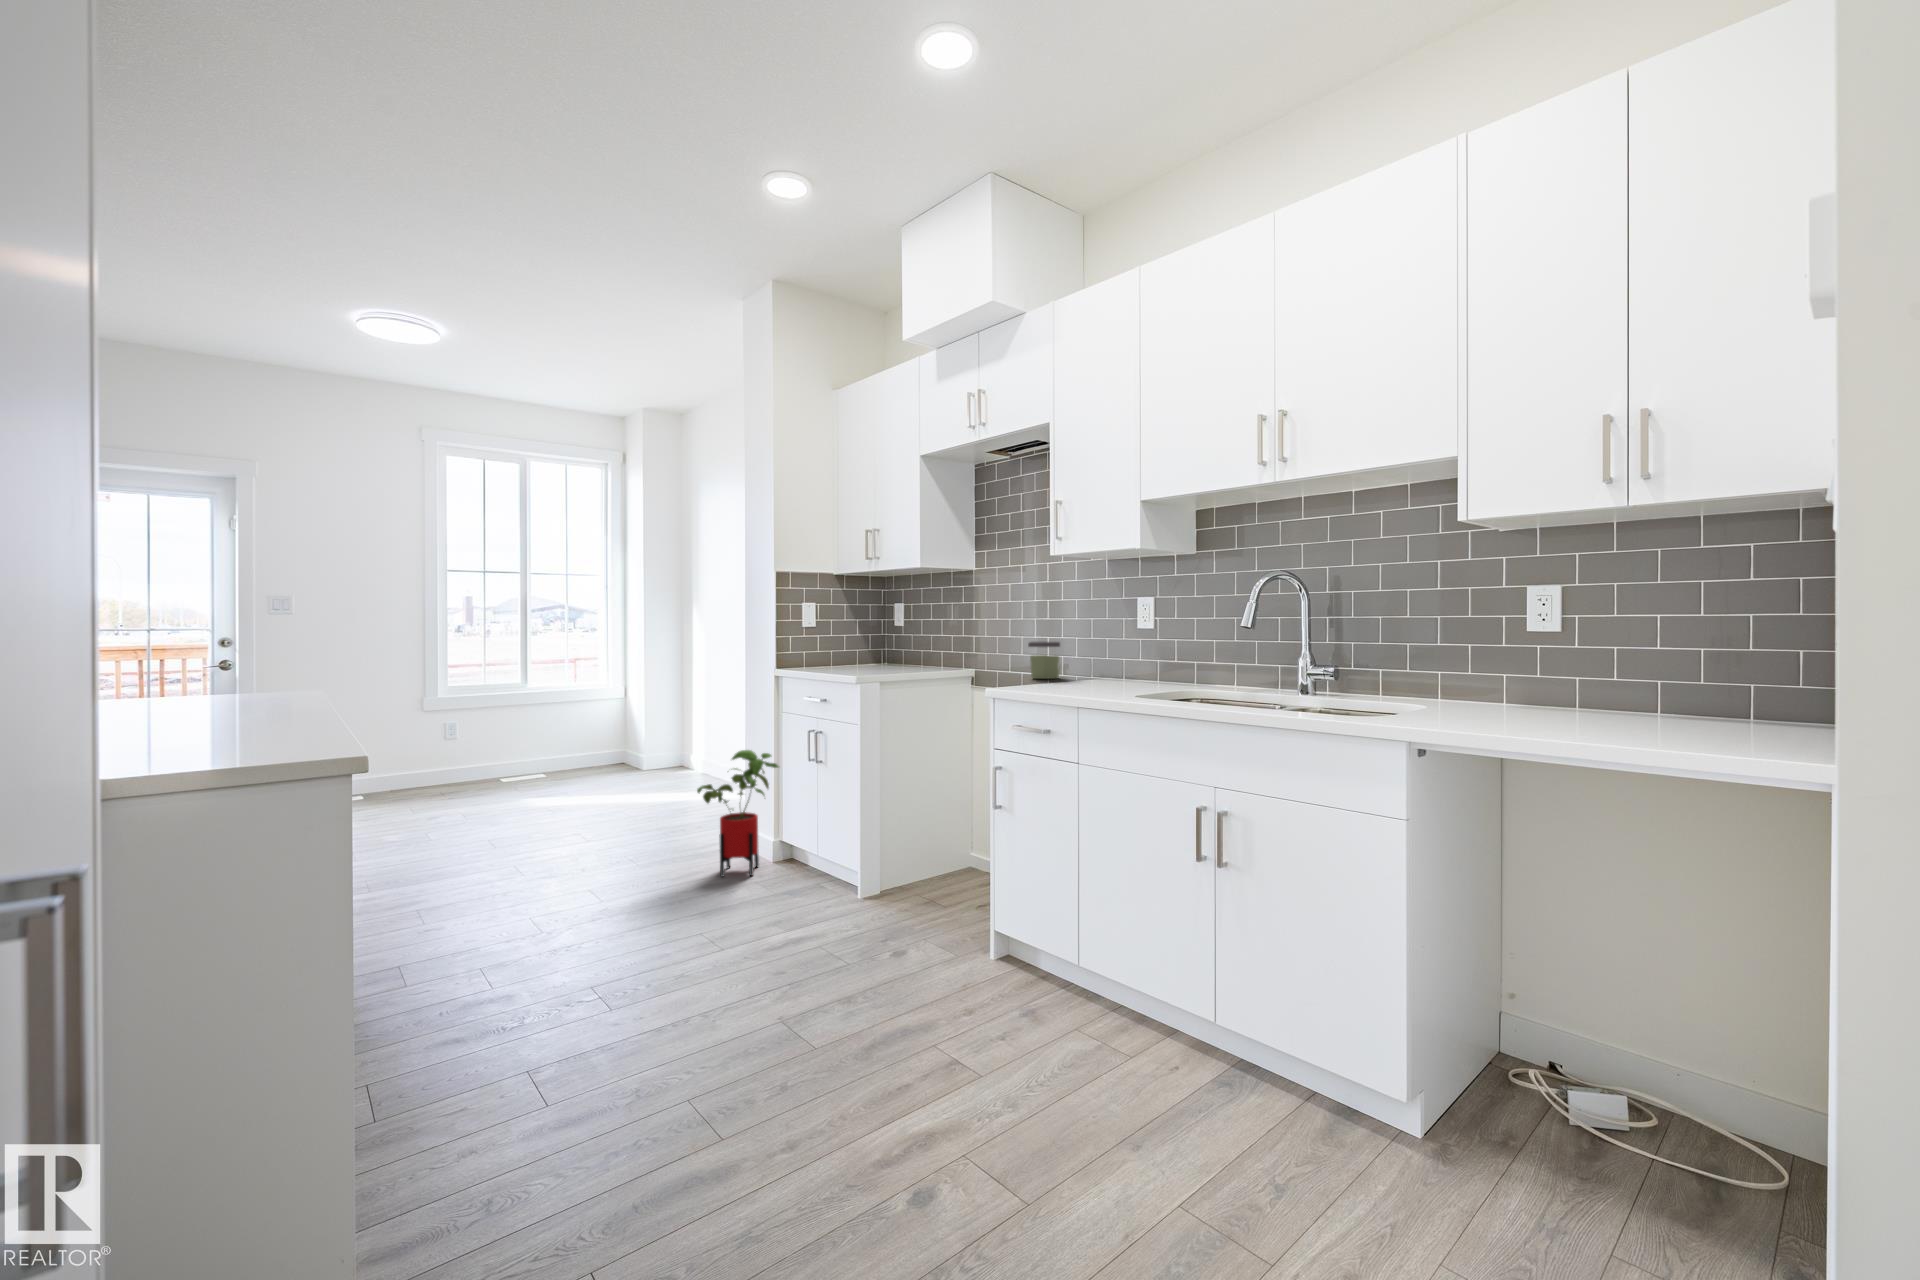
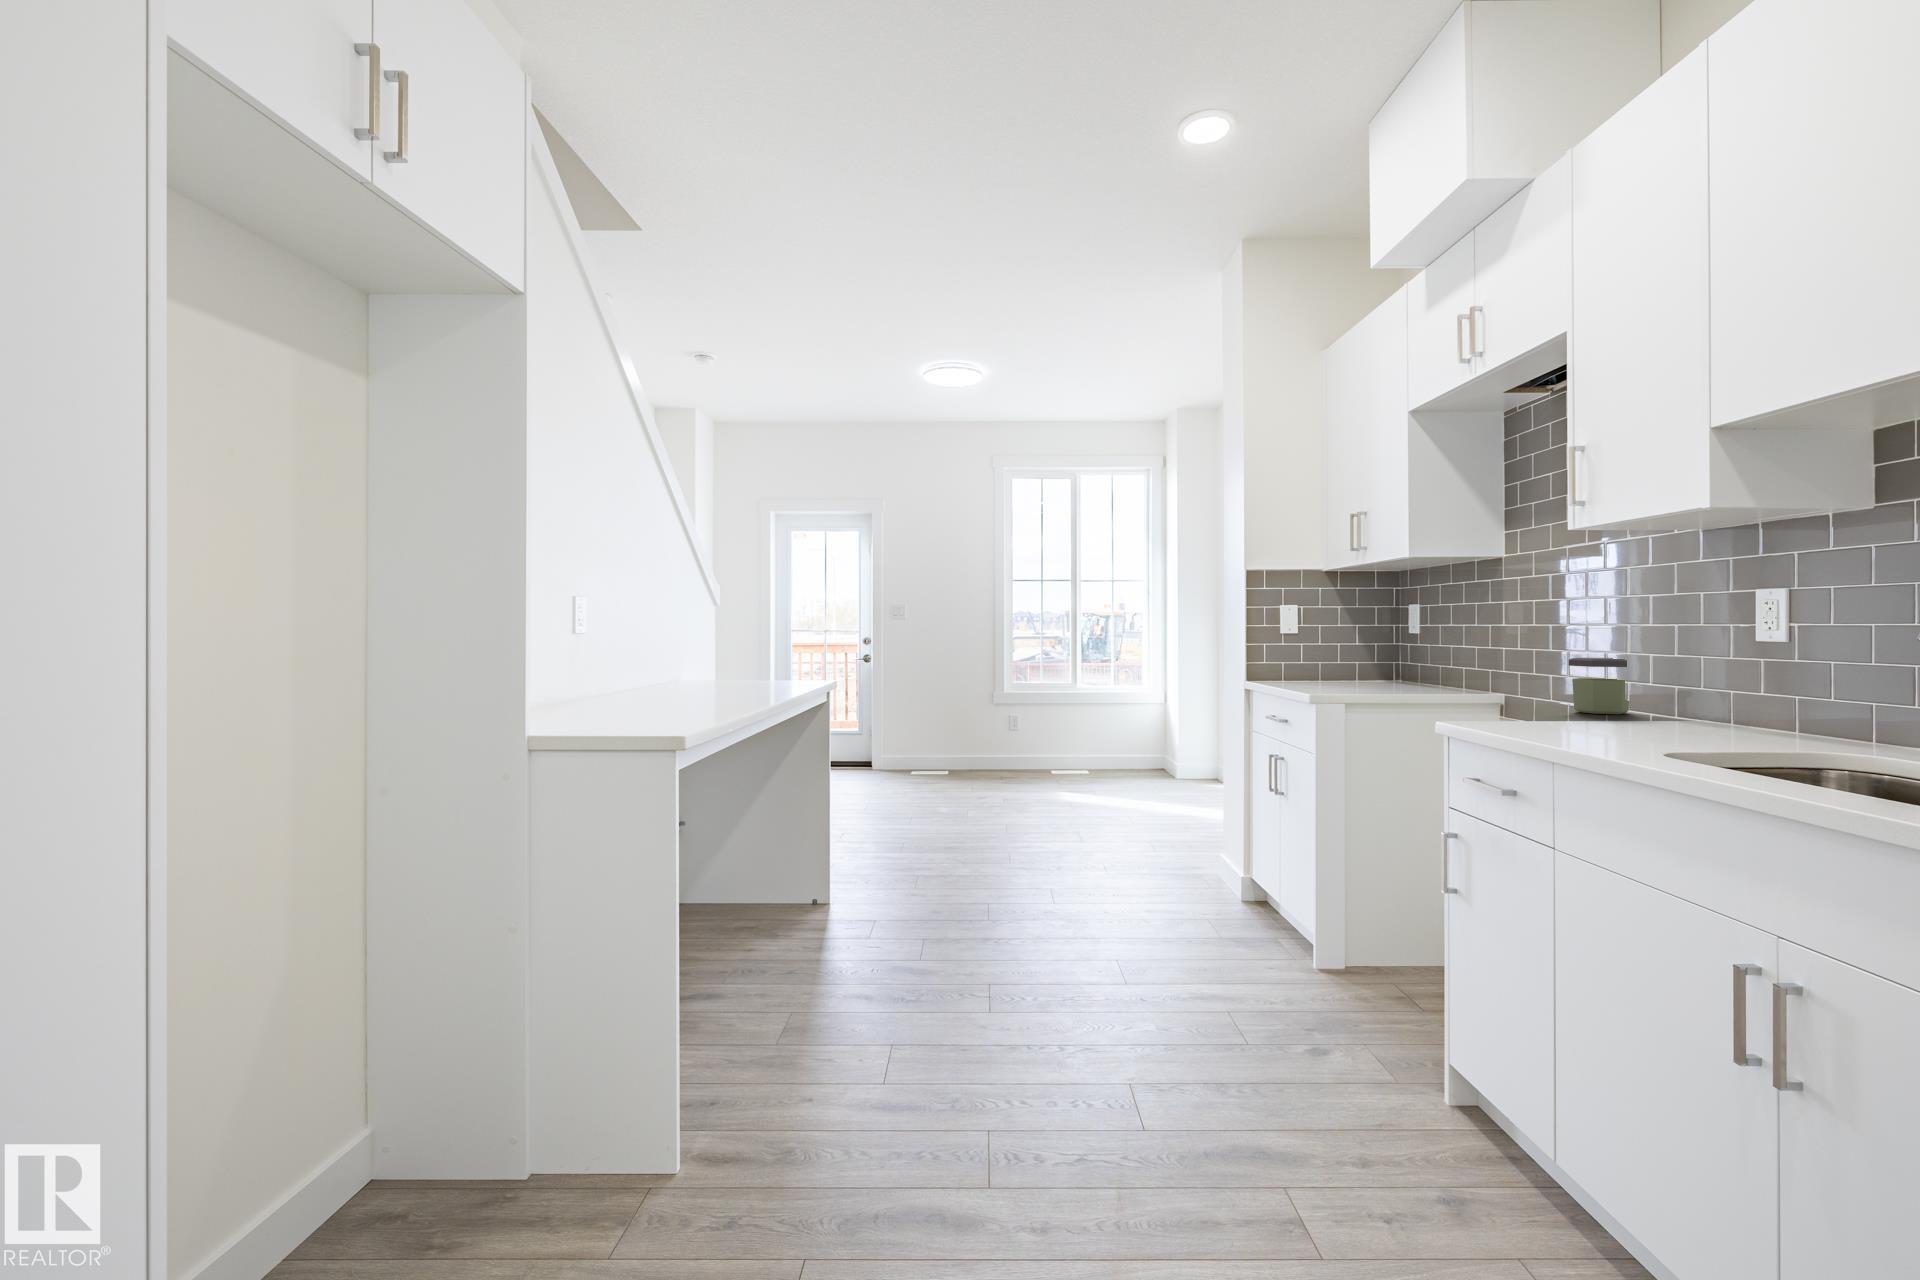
house plant: present [697,750,779,877] -> none [1148,768,1236,908]

